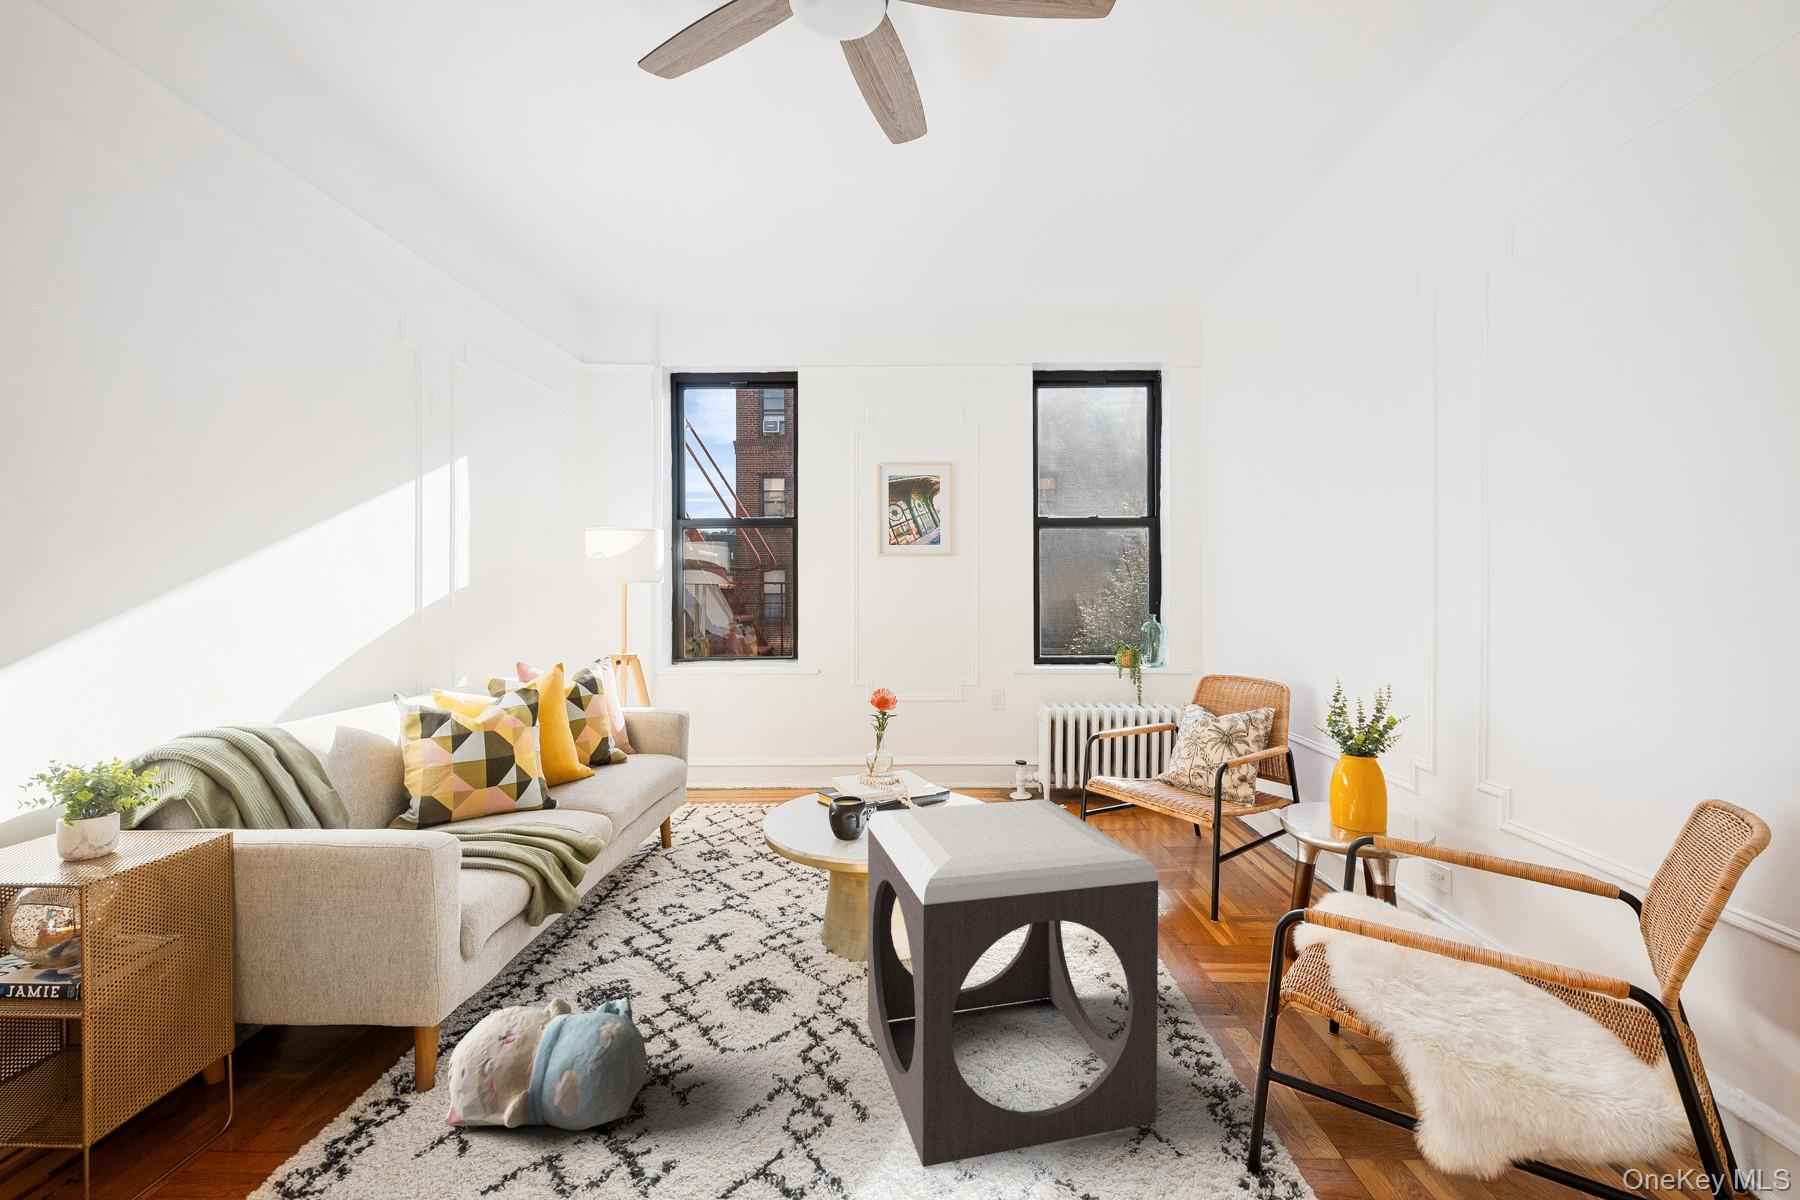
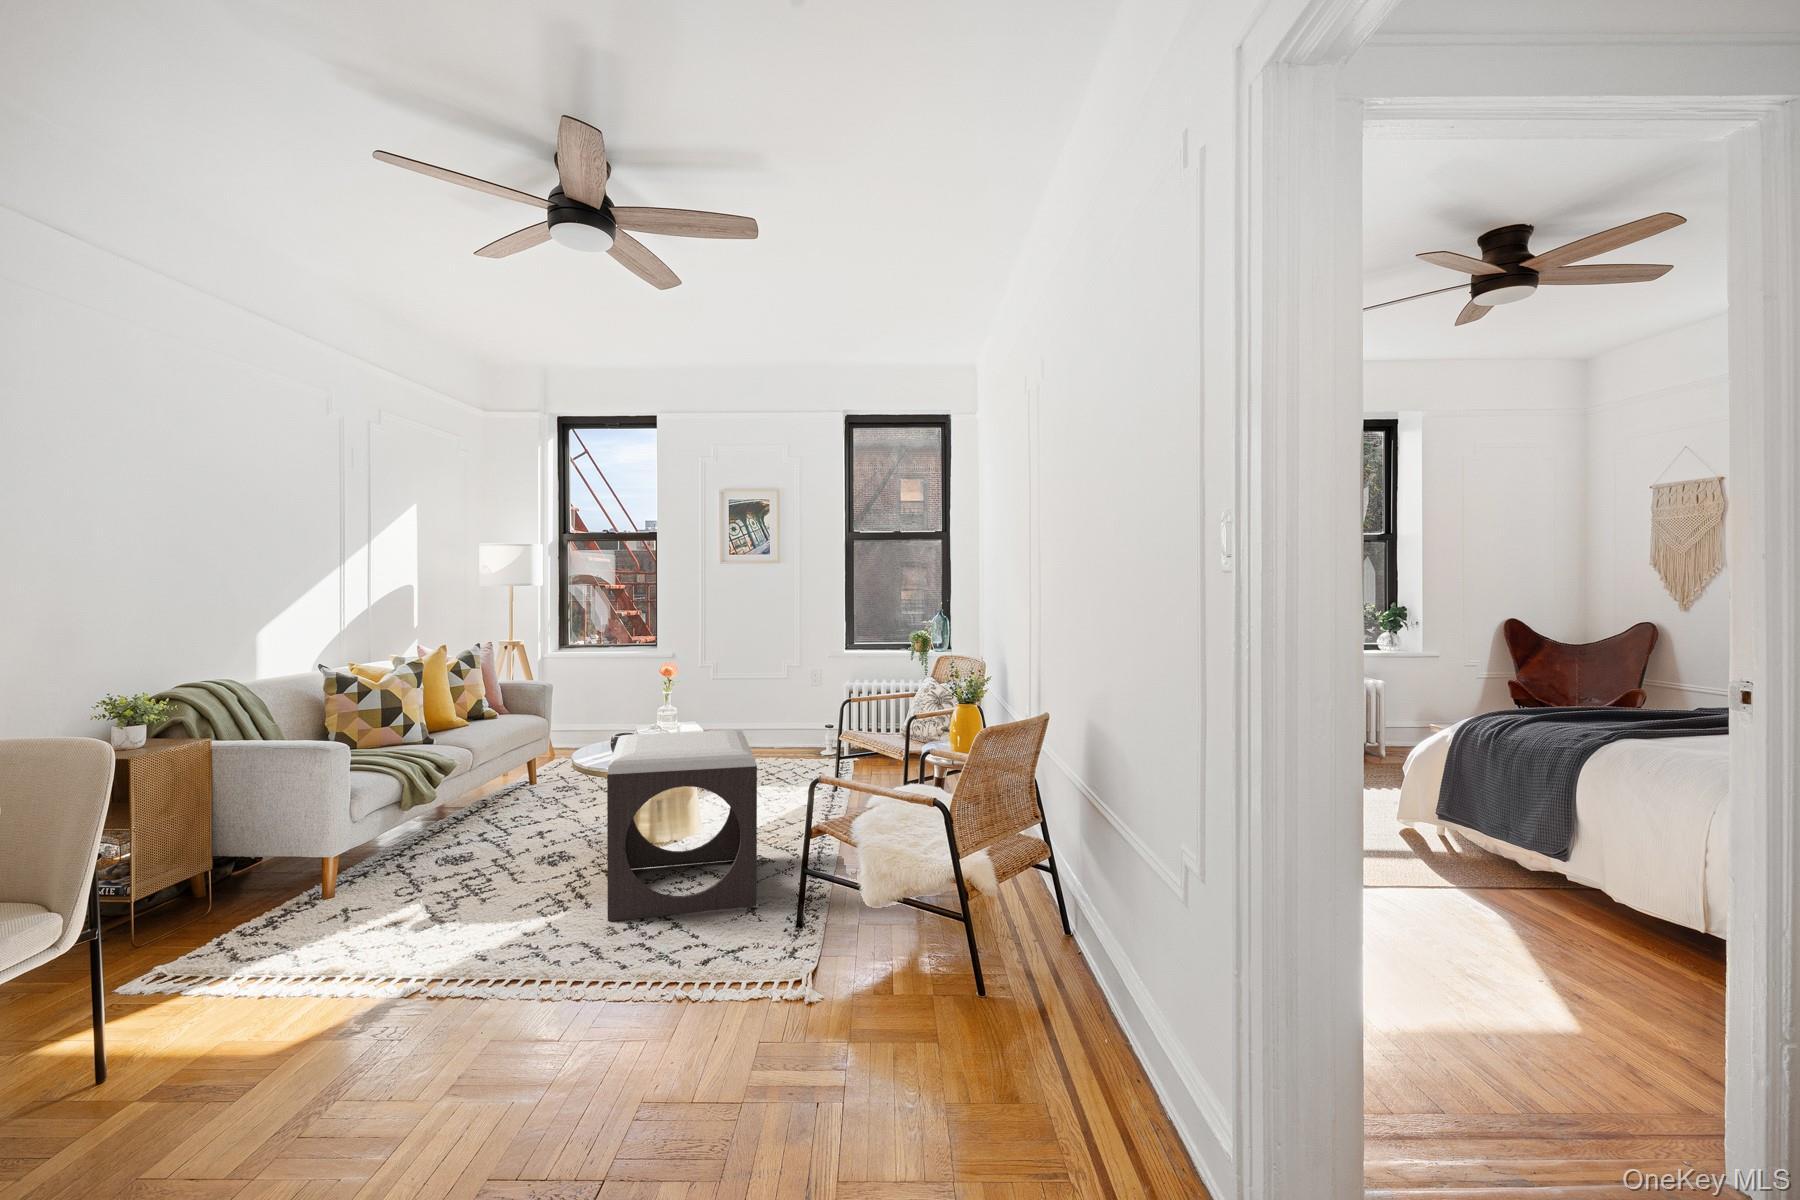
plush toy: present [444,998,647,1130] -> none [338,844,465,910]

